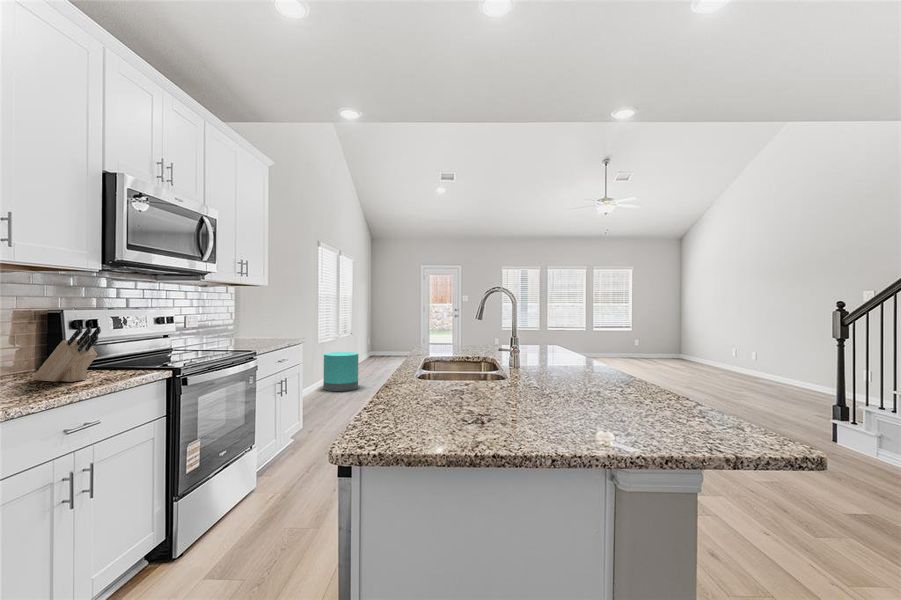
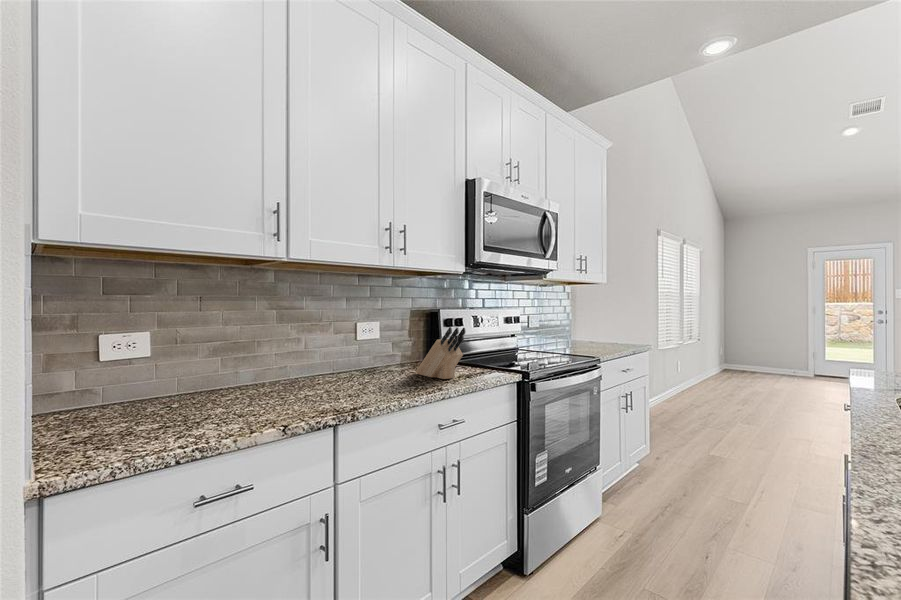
trash can: present [323,352,358,391] -> none [666,362,712,411]

